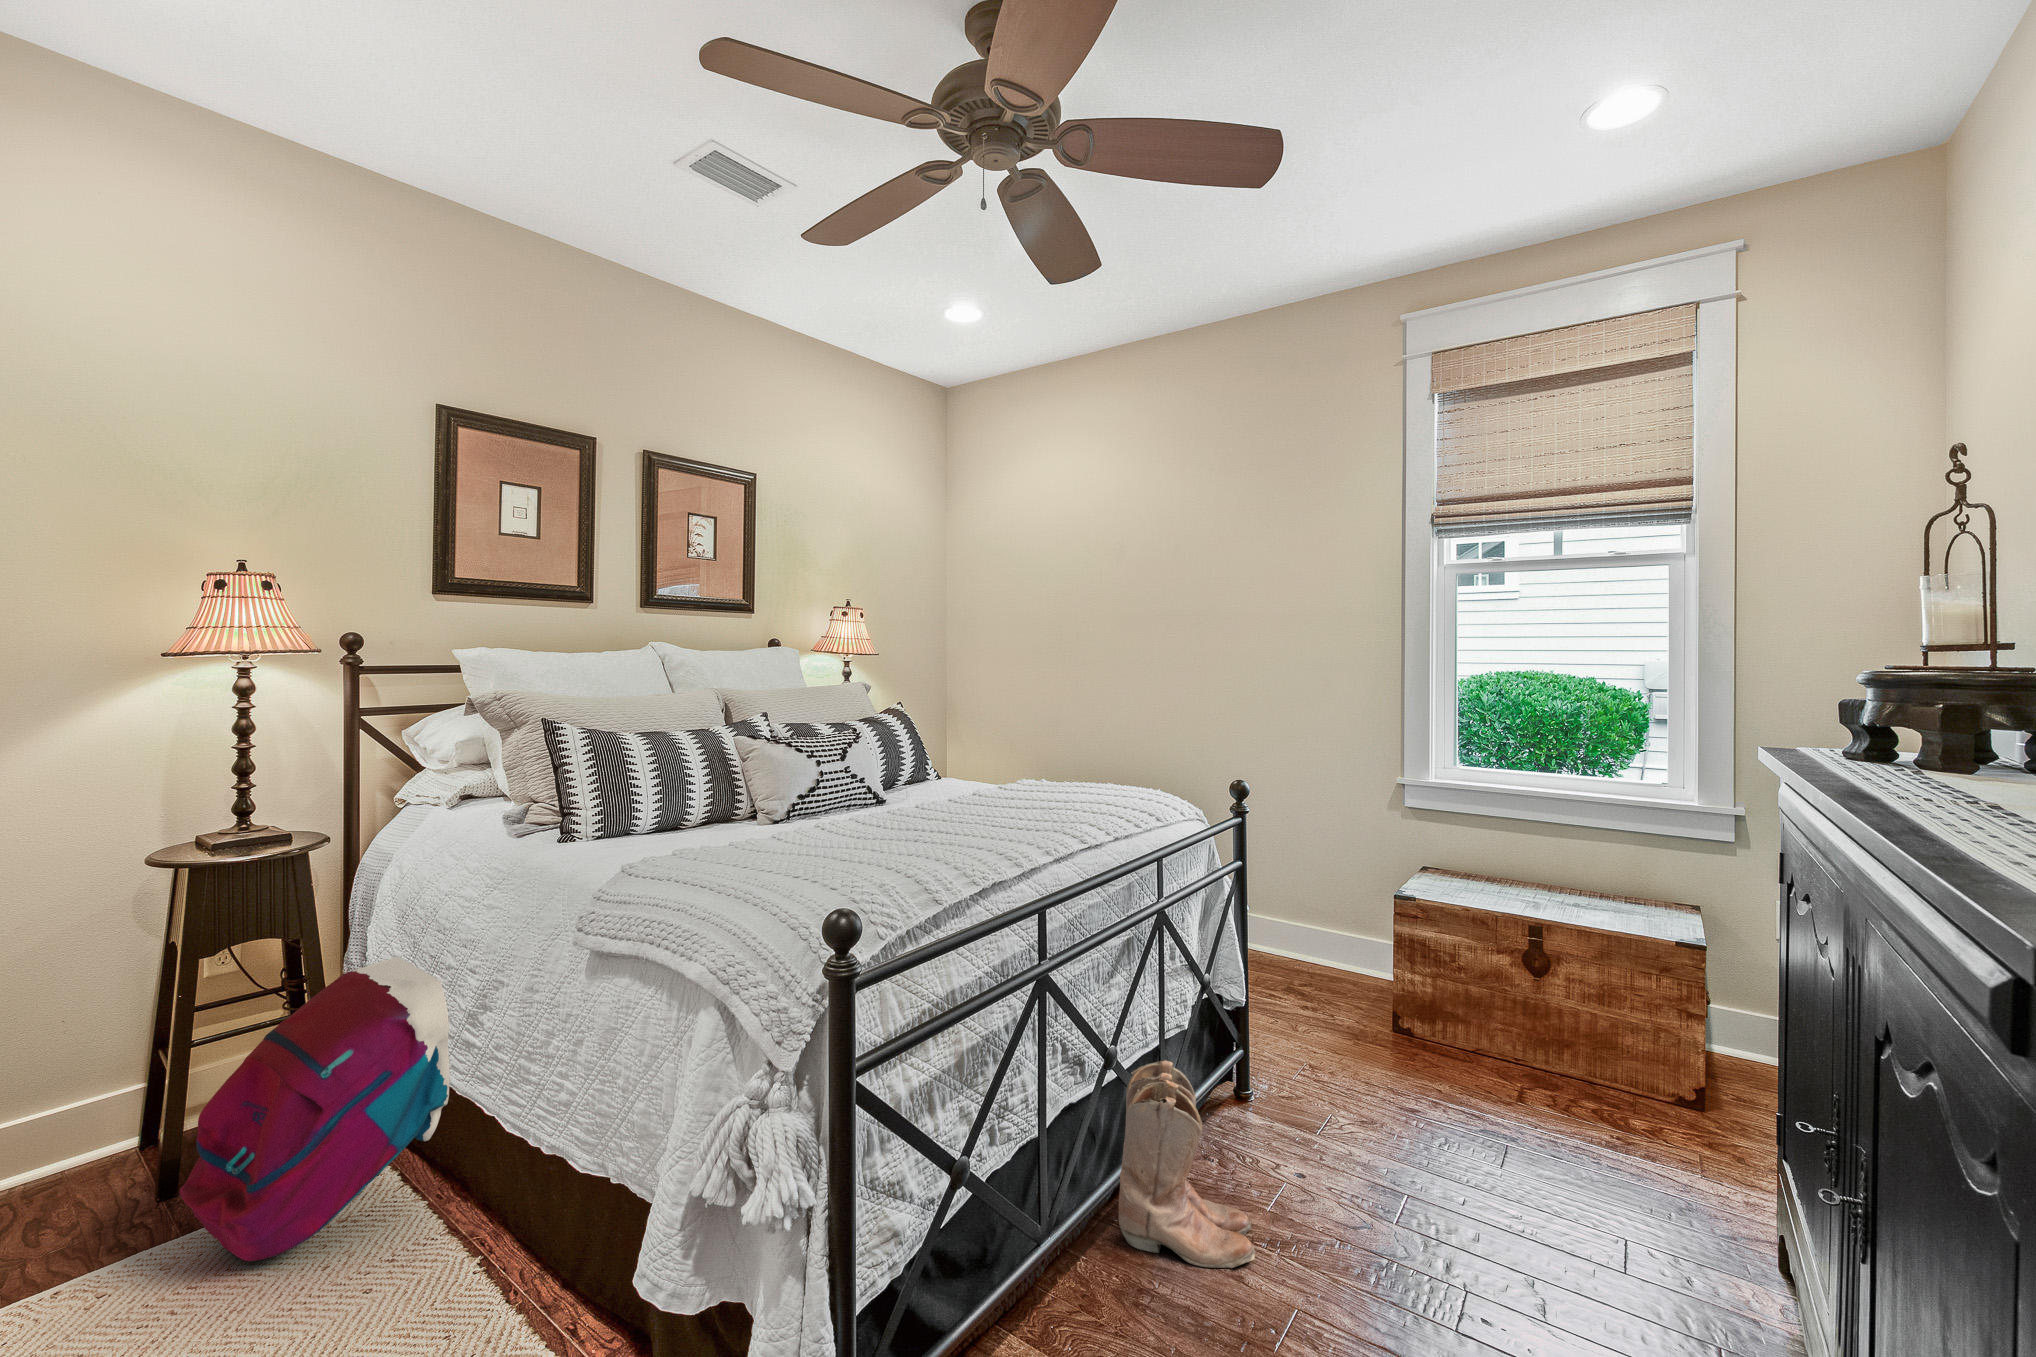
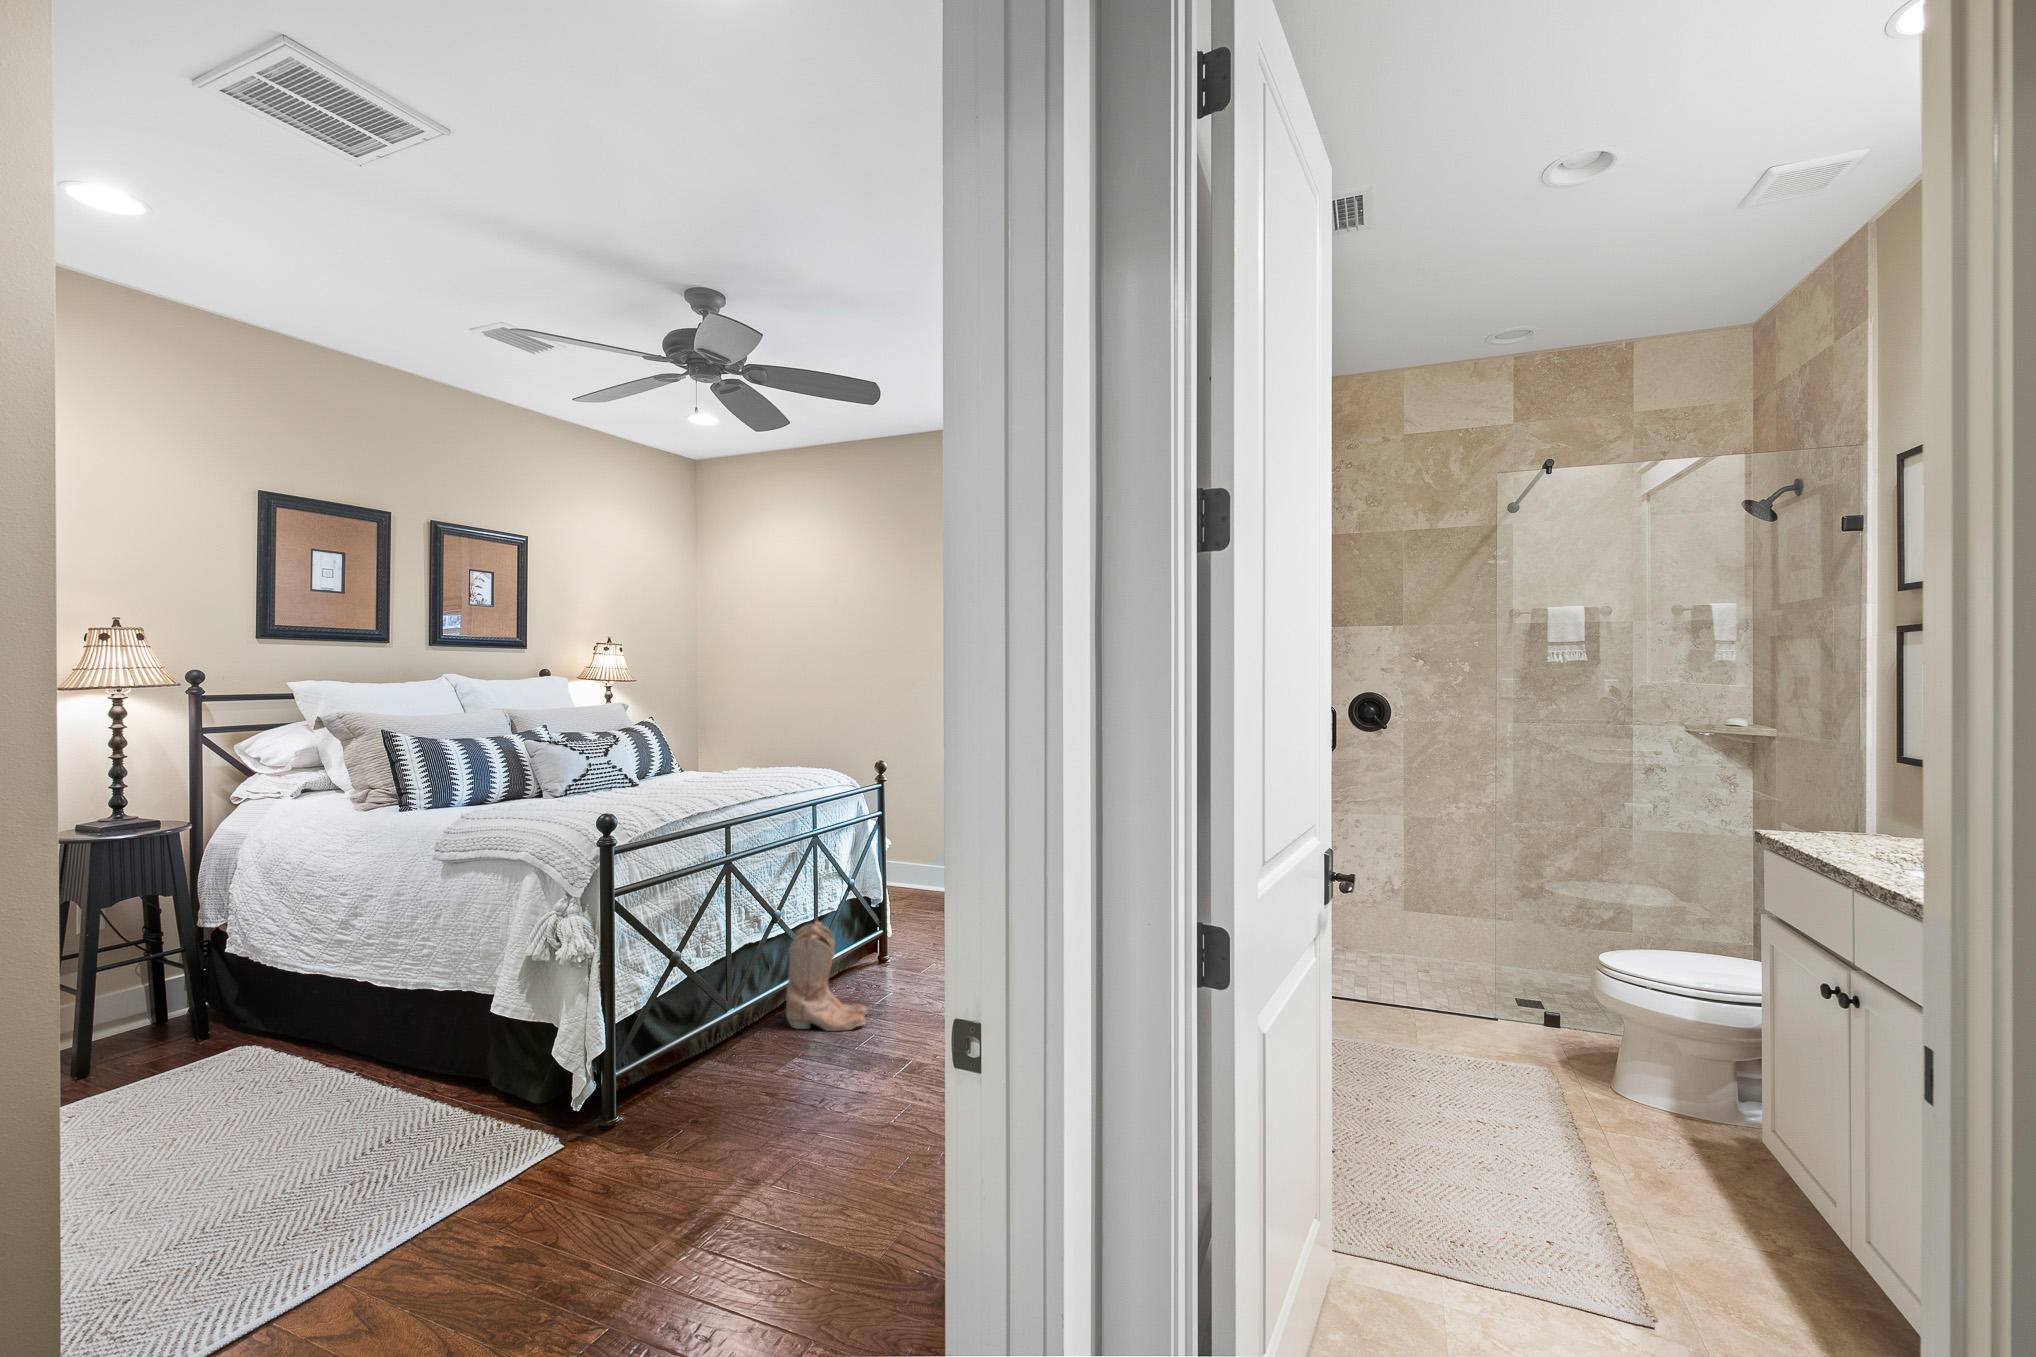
backpack: present [180,957,450,1261] -> none [127,897,324,1089]

